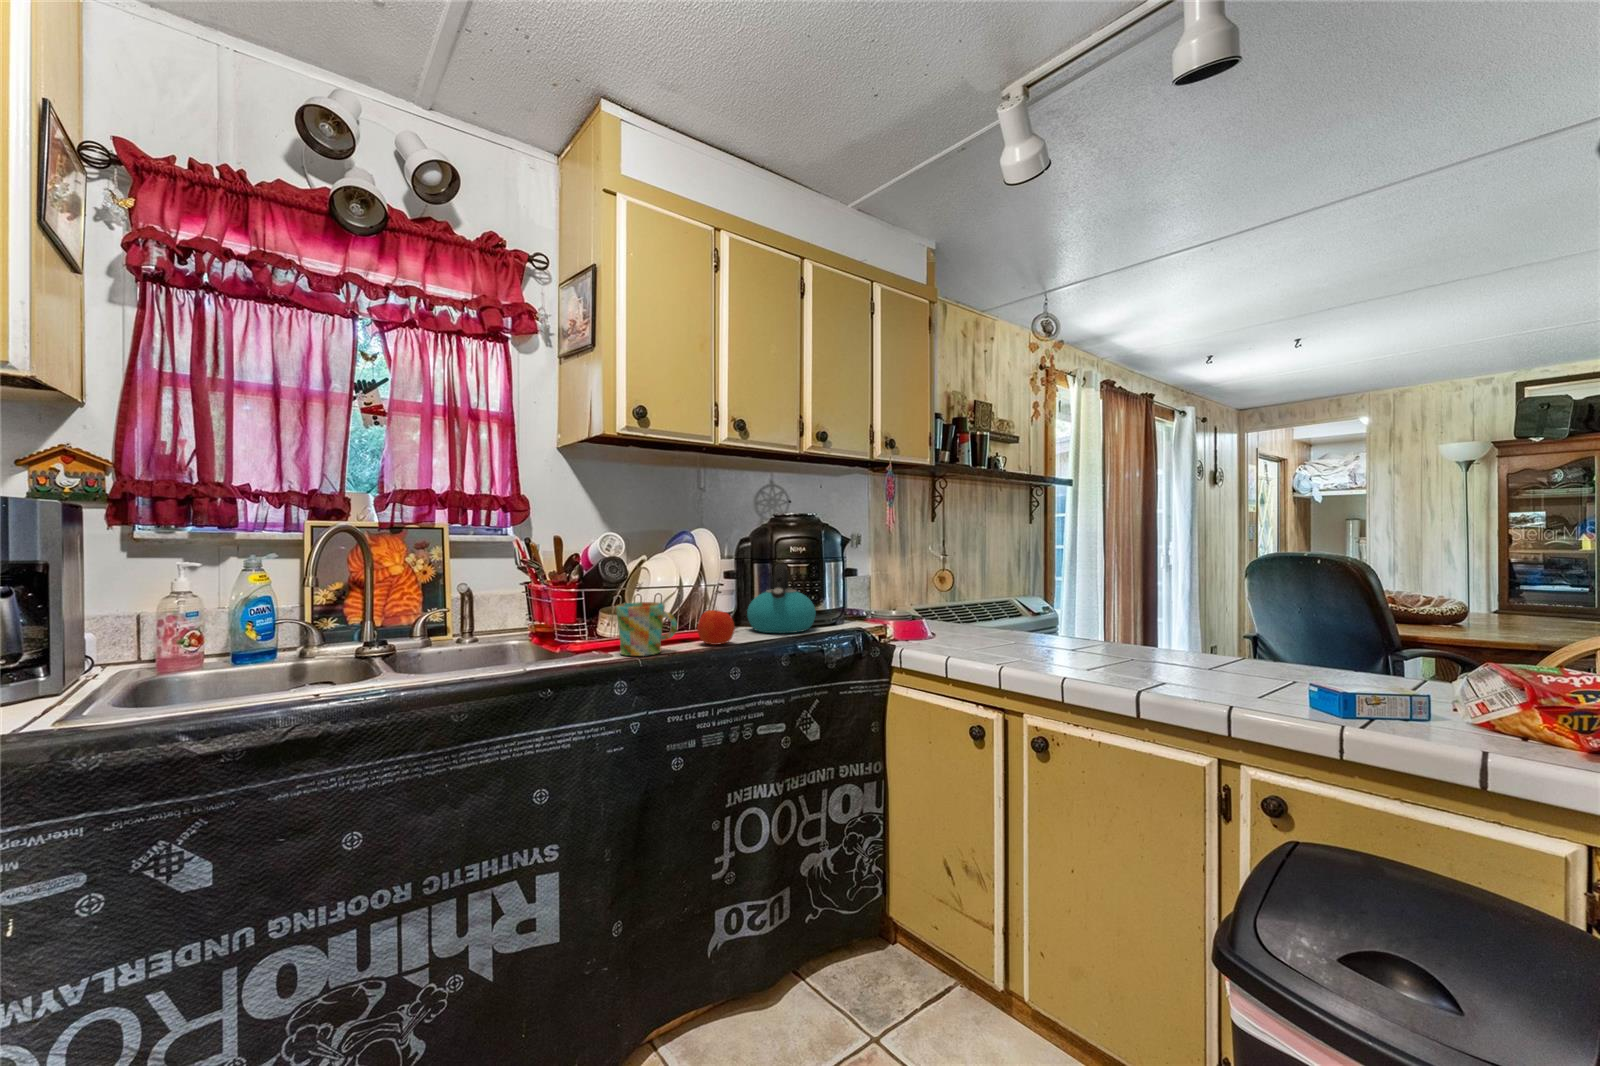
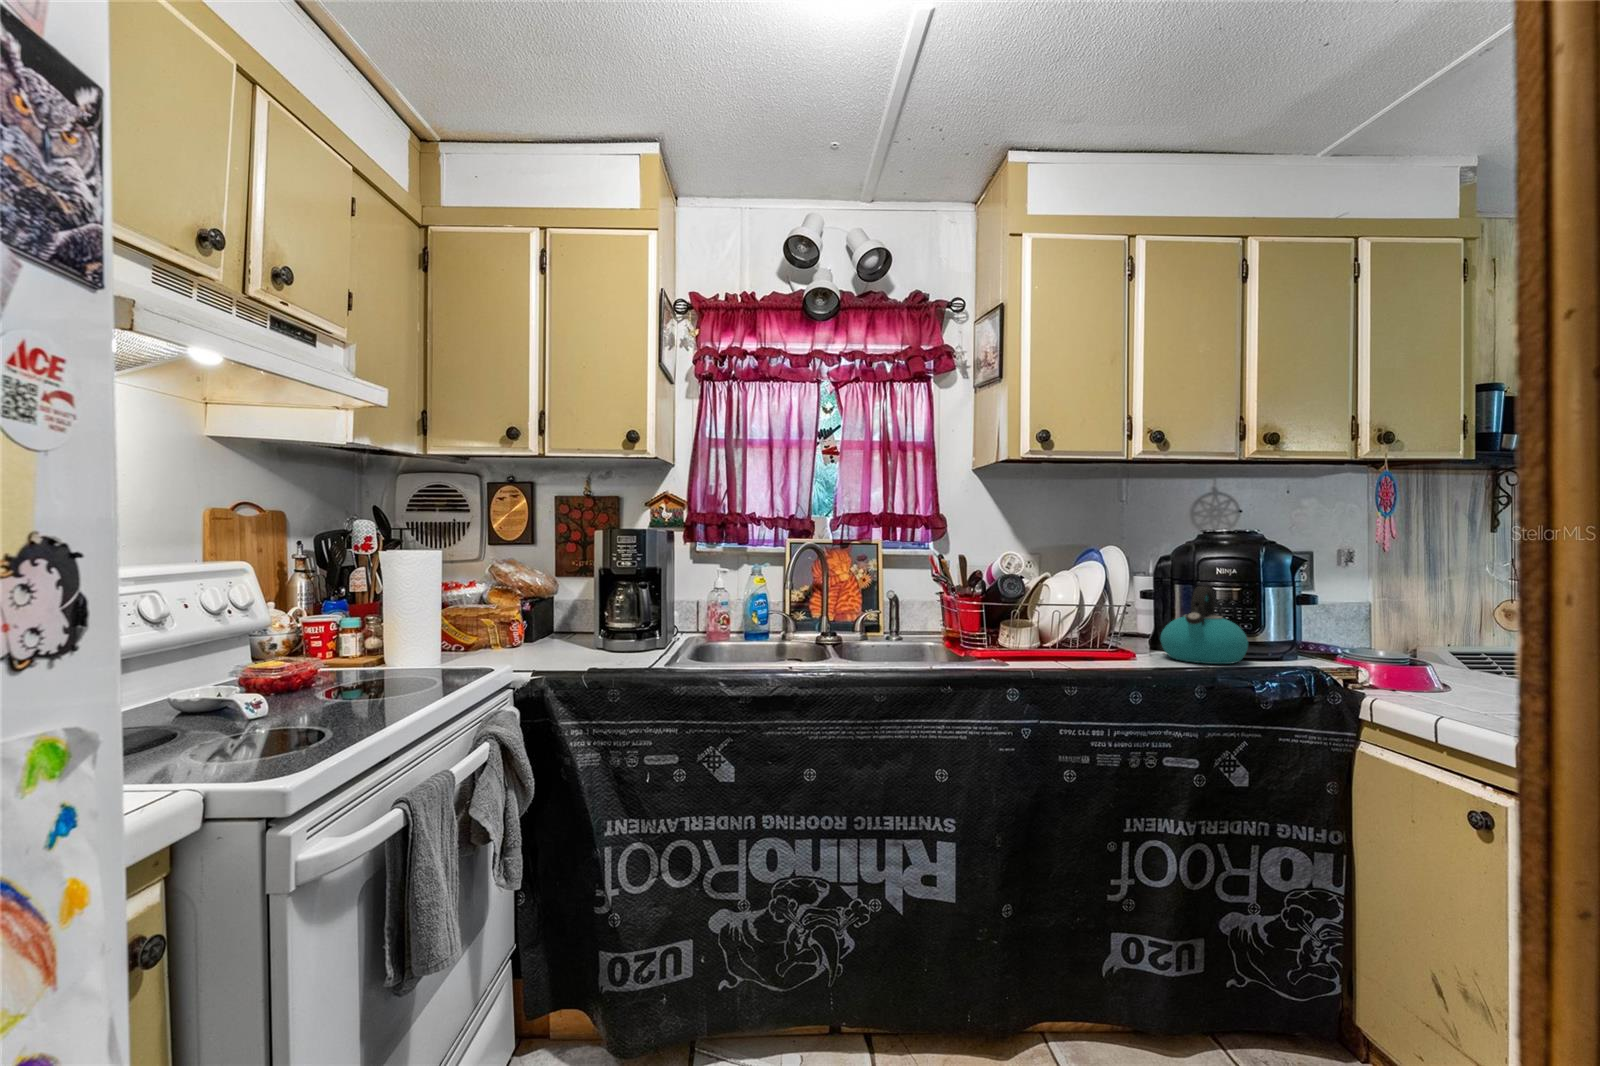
mug: present [616,602,677,656] -> none [1012,617,1072,668]
apple: present [697,610,734,645] -> none [1096,627,1137,666]

